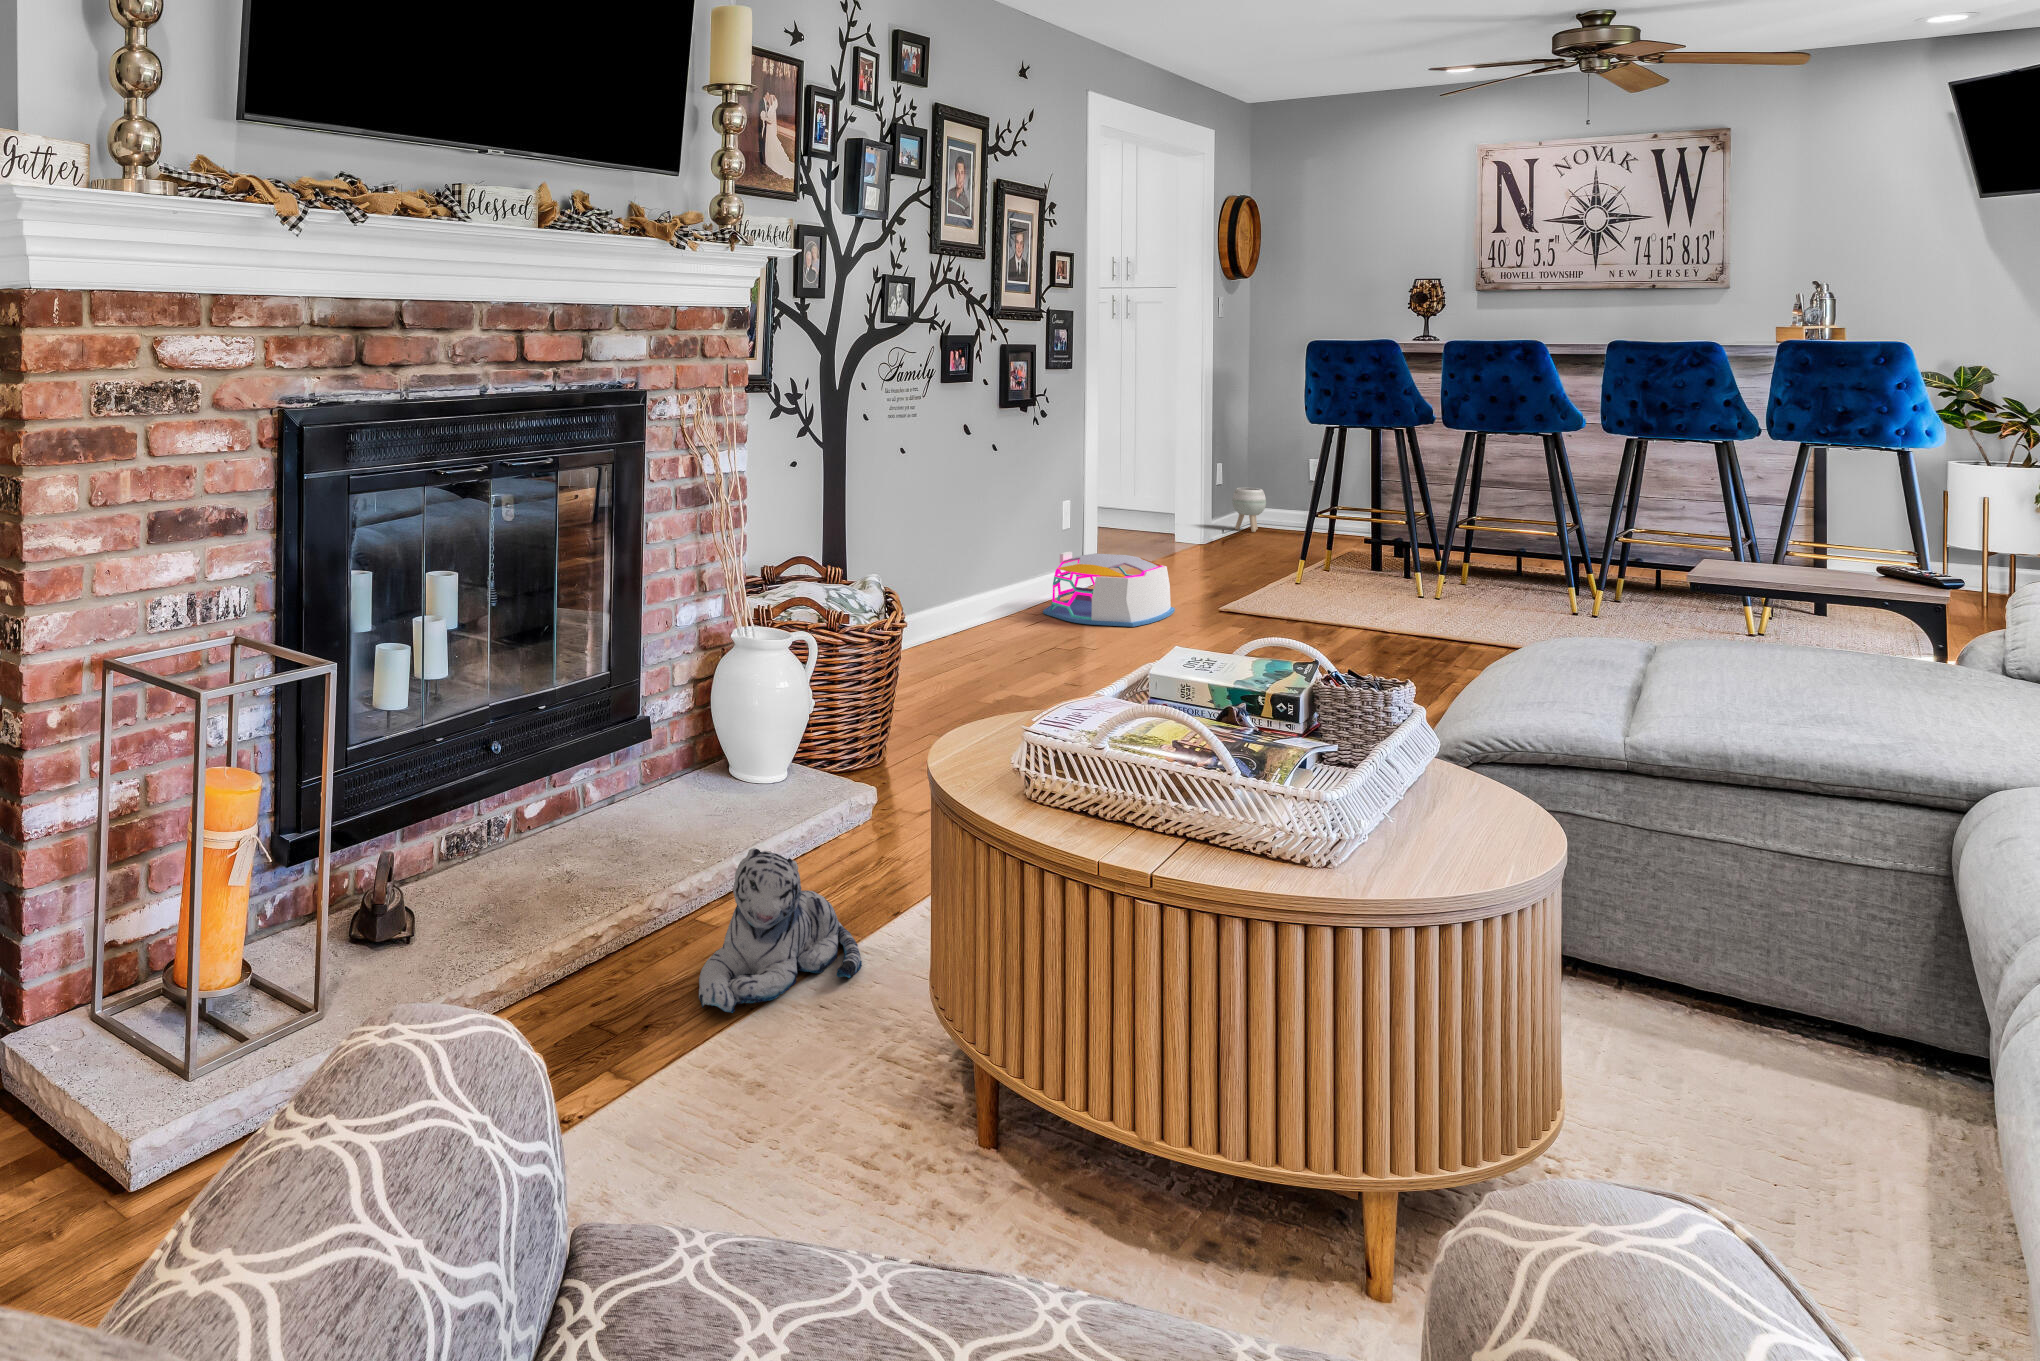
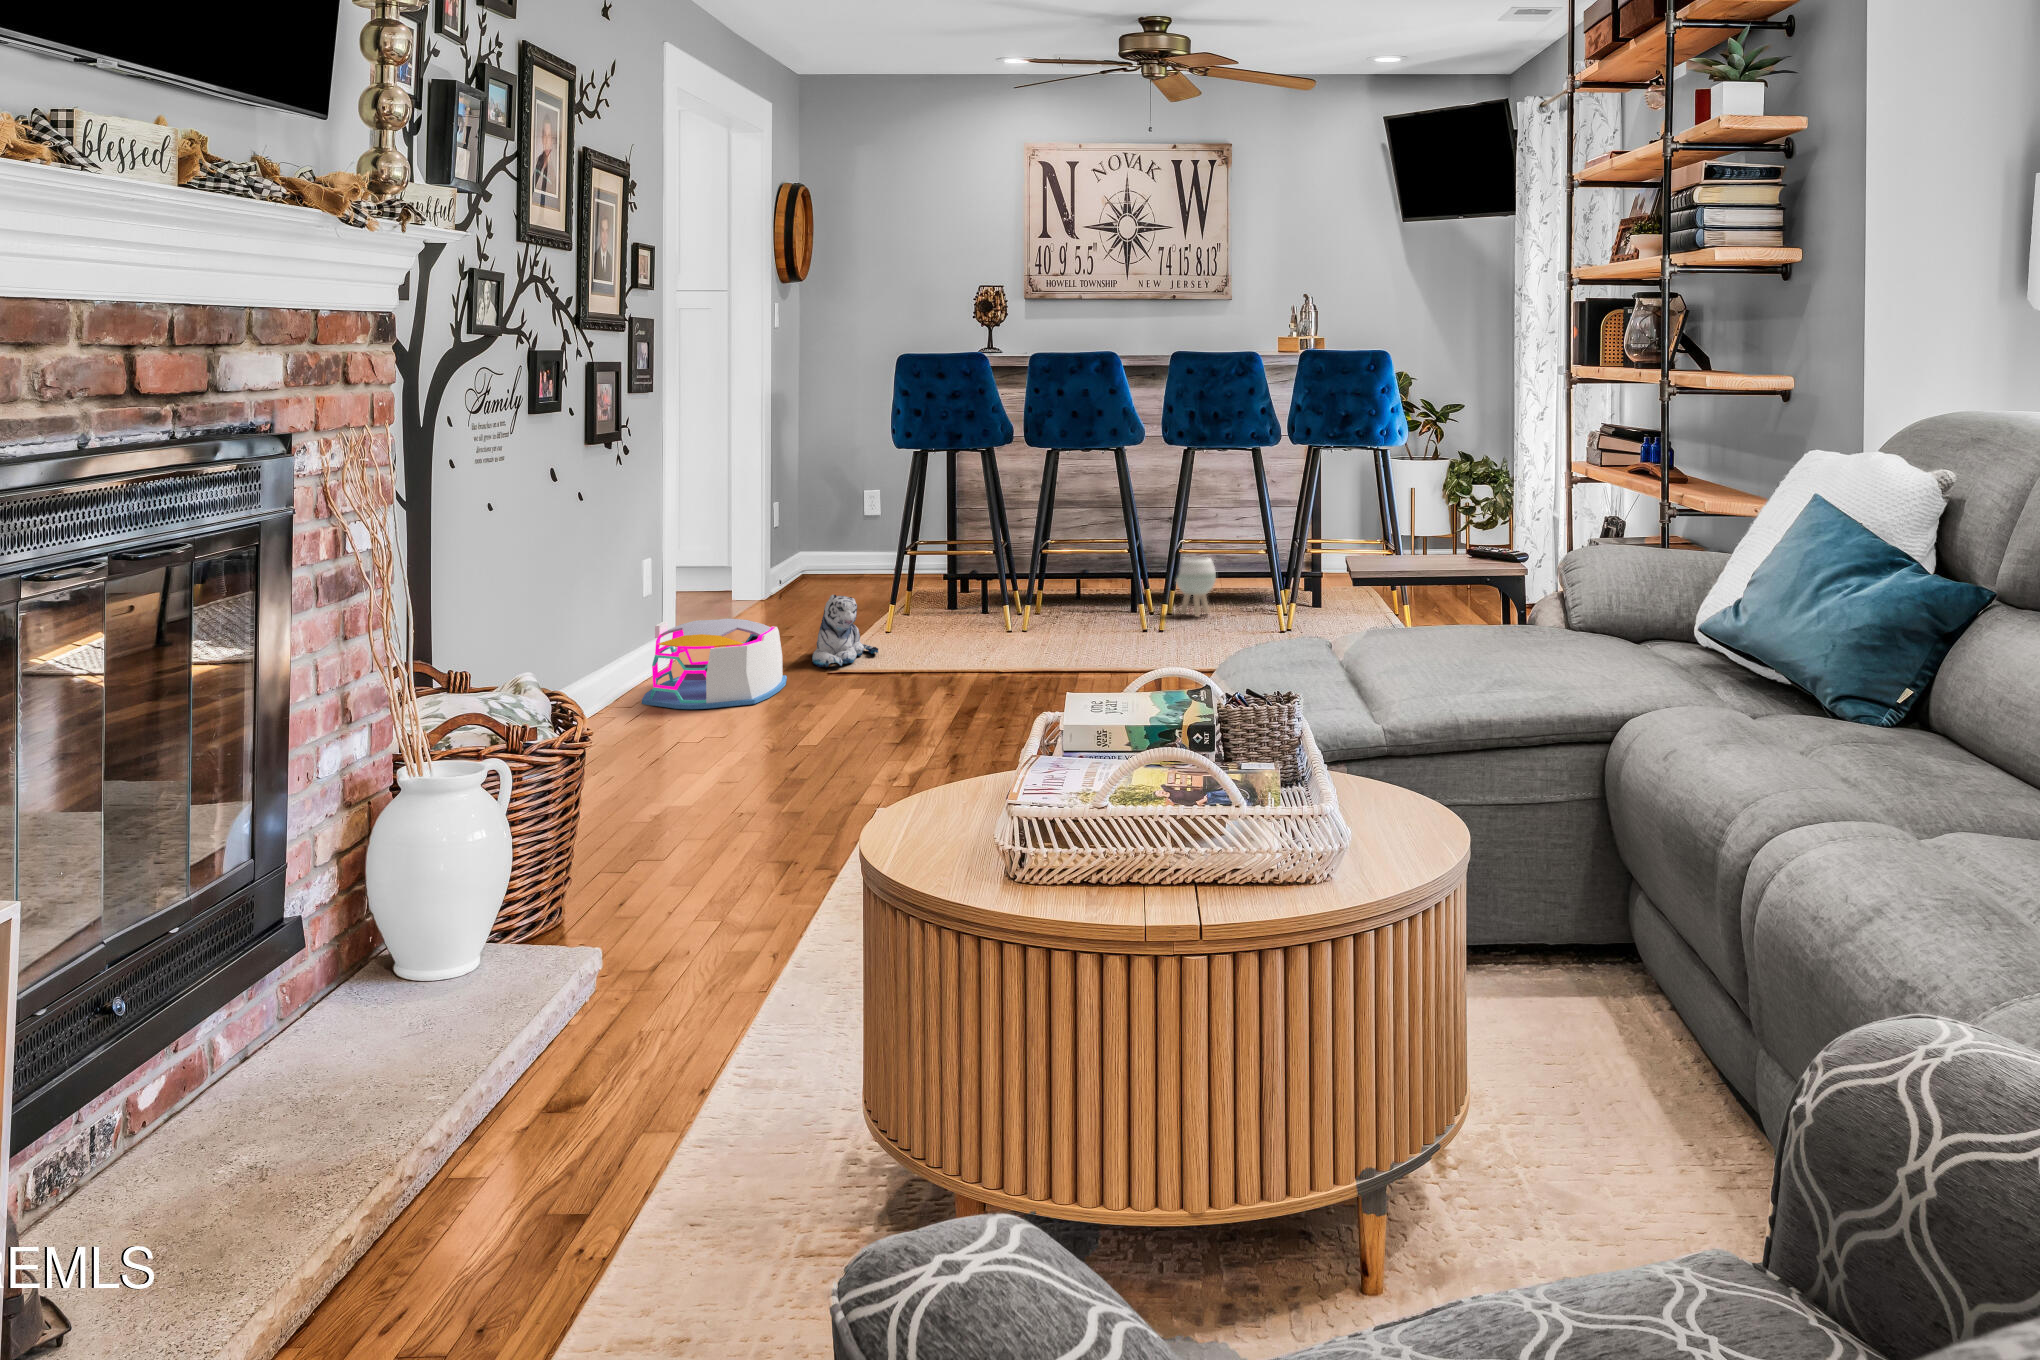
planter: present [1232,488,1266,532] -> present [1176,557,1216,617]
plush toy: present [699,848,862,1013] -> present [812,595,878,667]

